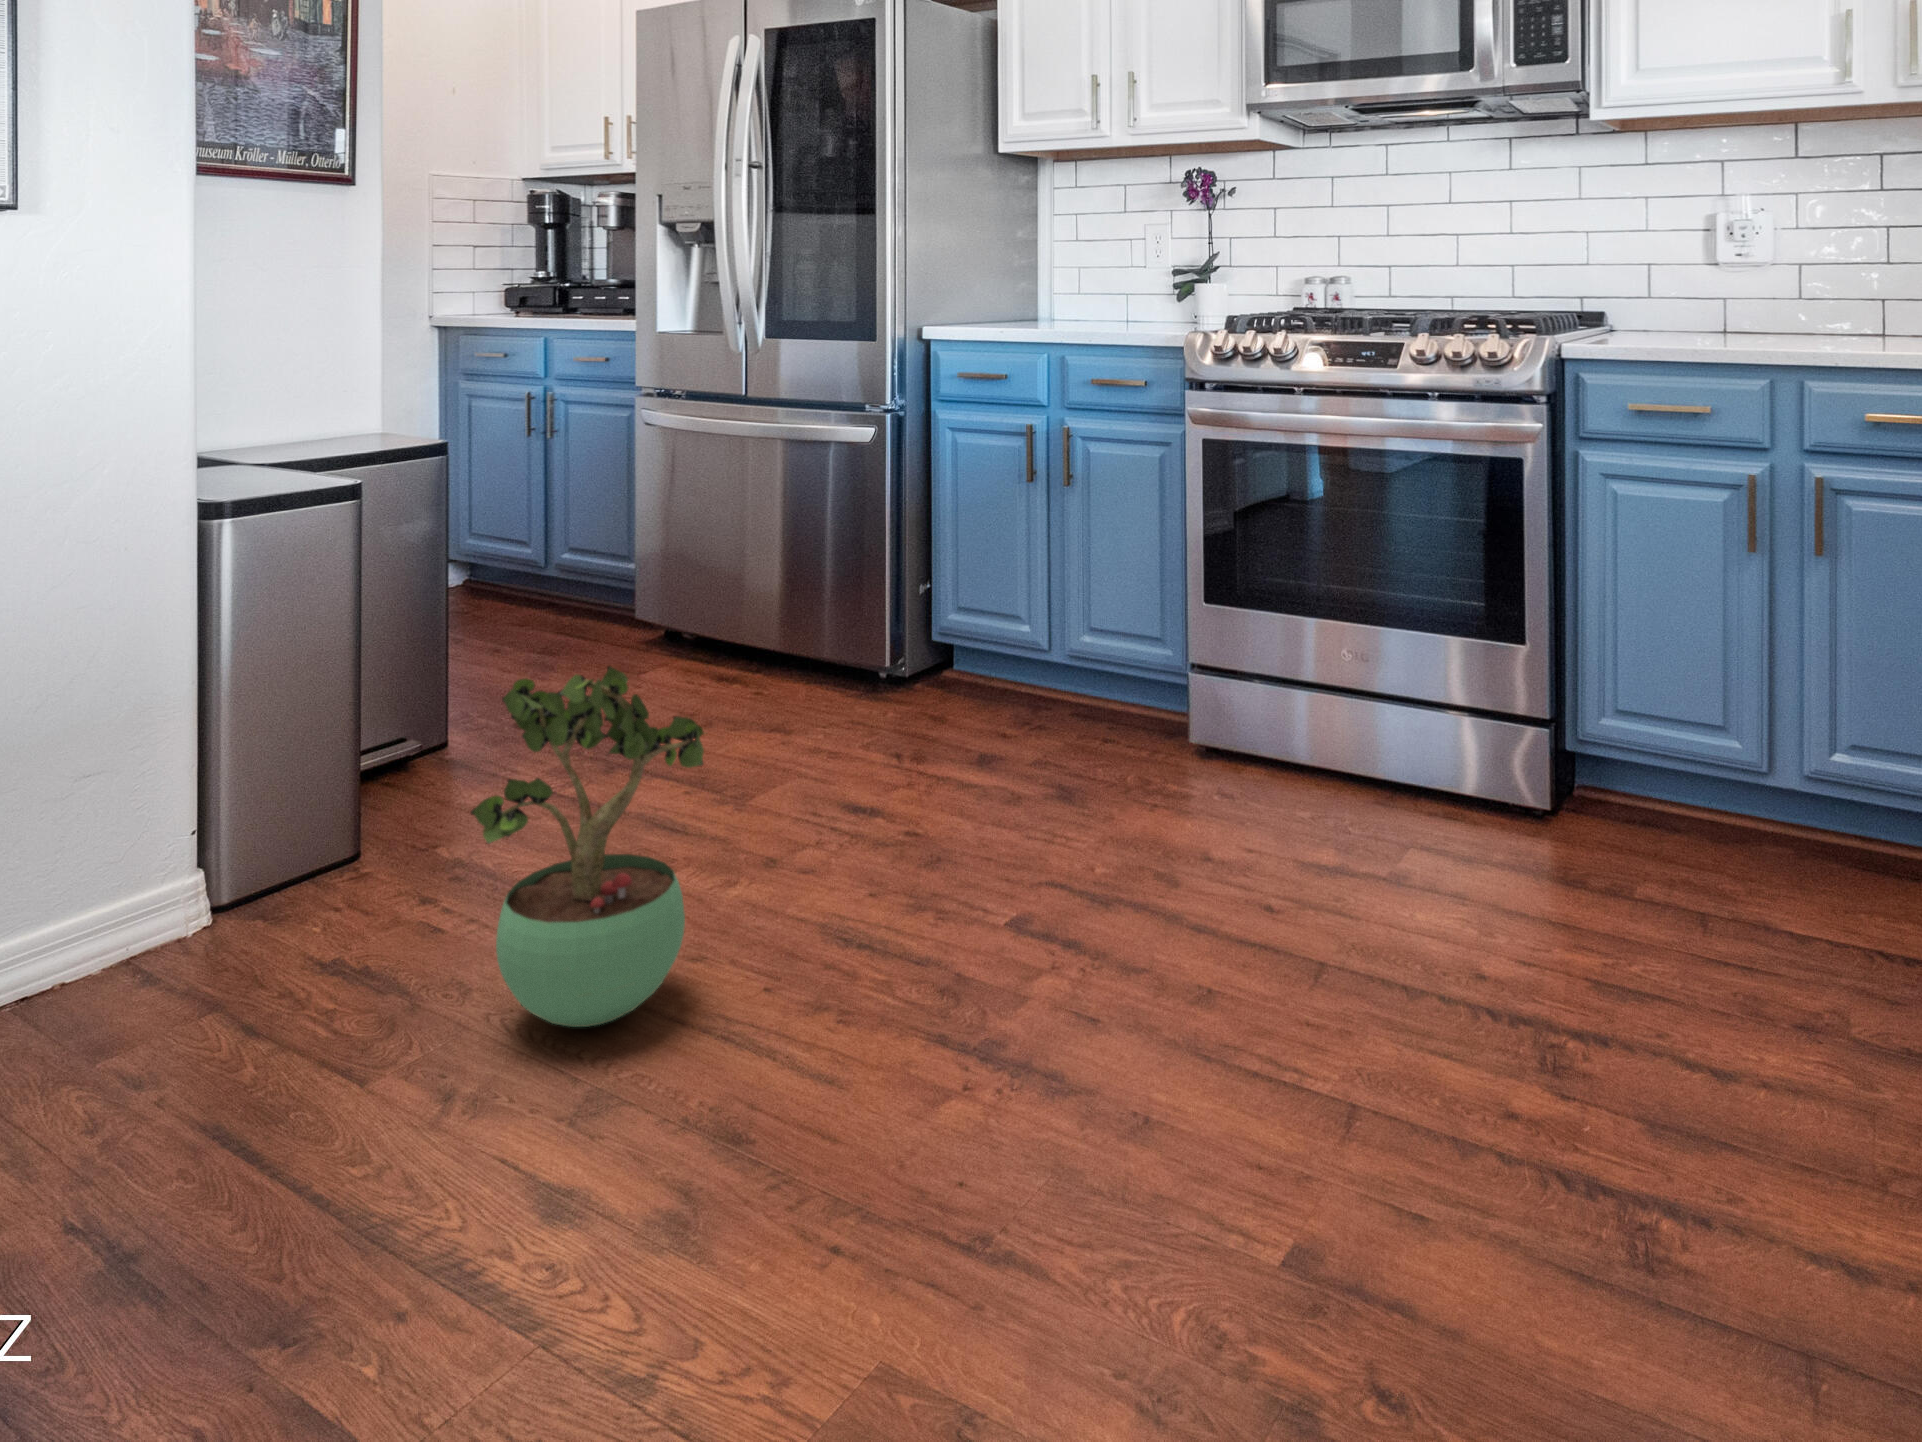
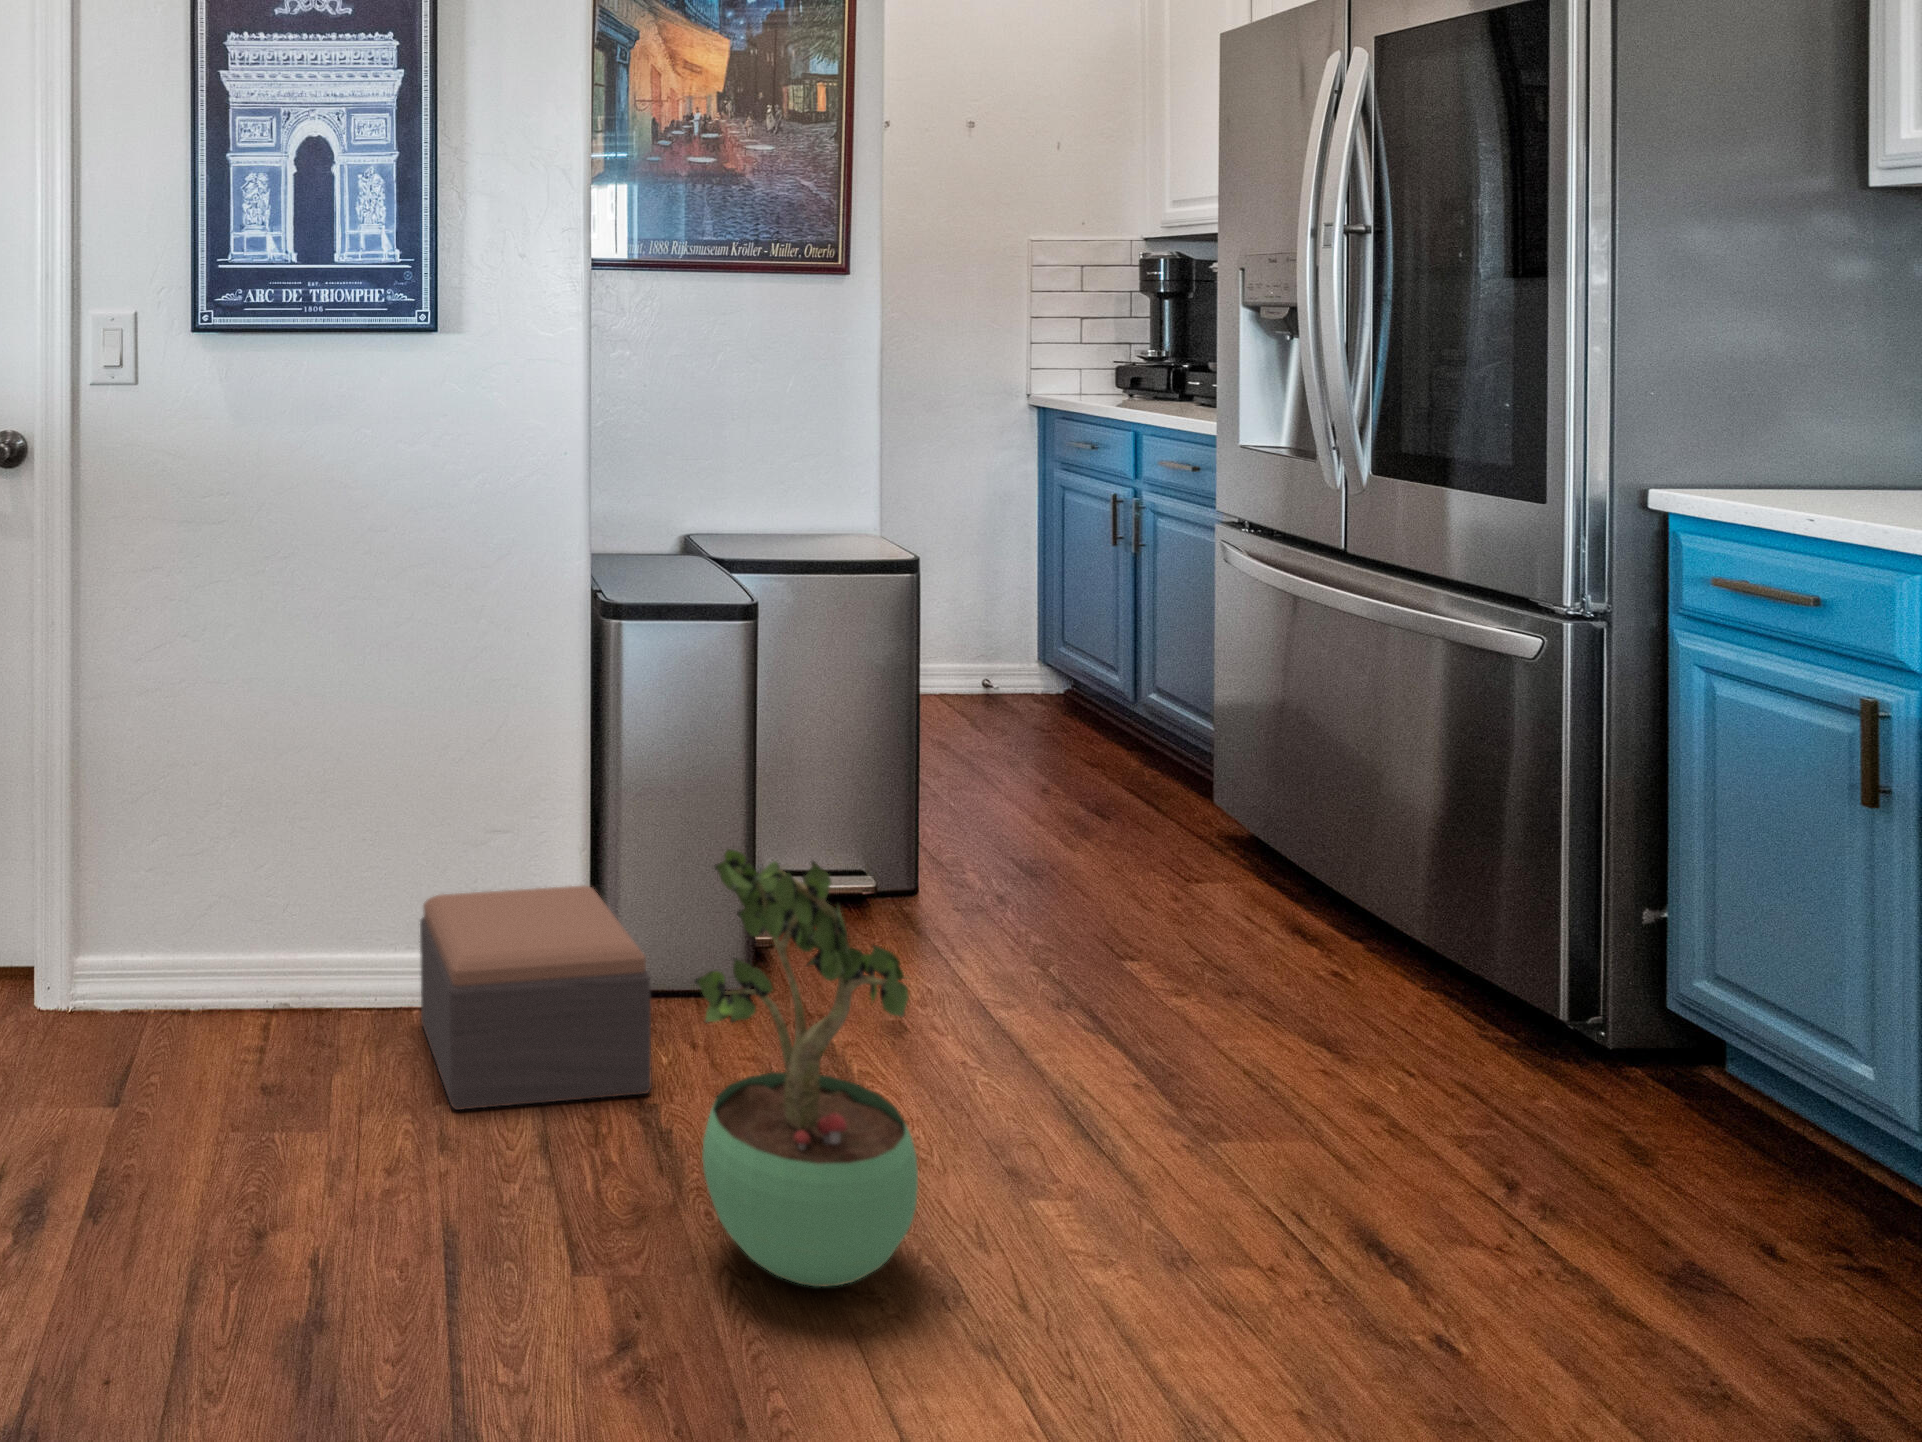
footstool: none [12,799,344,1060] -> present [420,886,652,1110]

